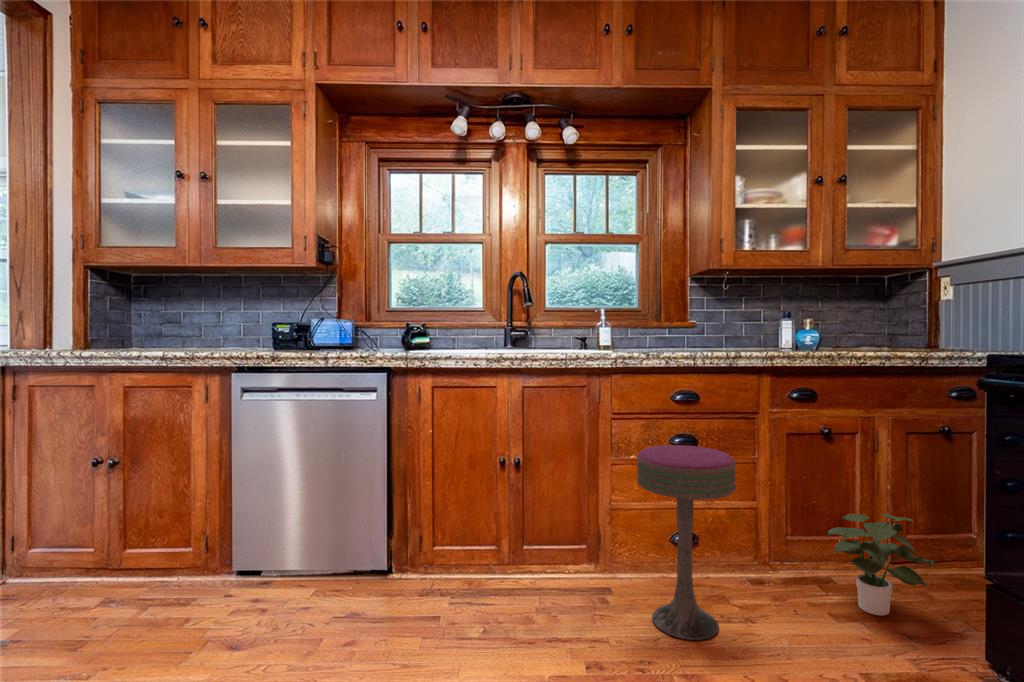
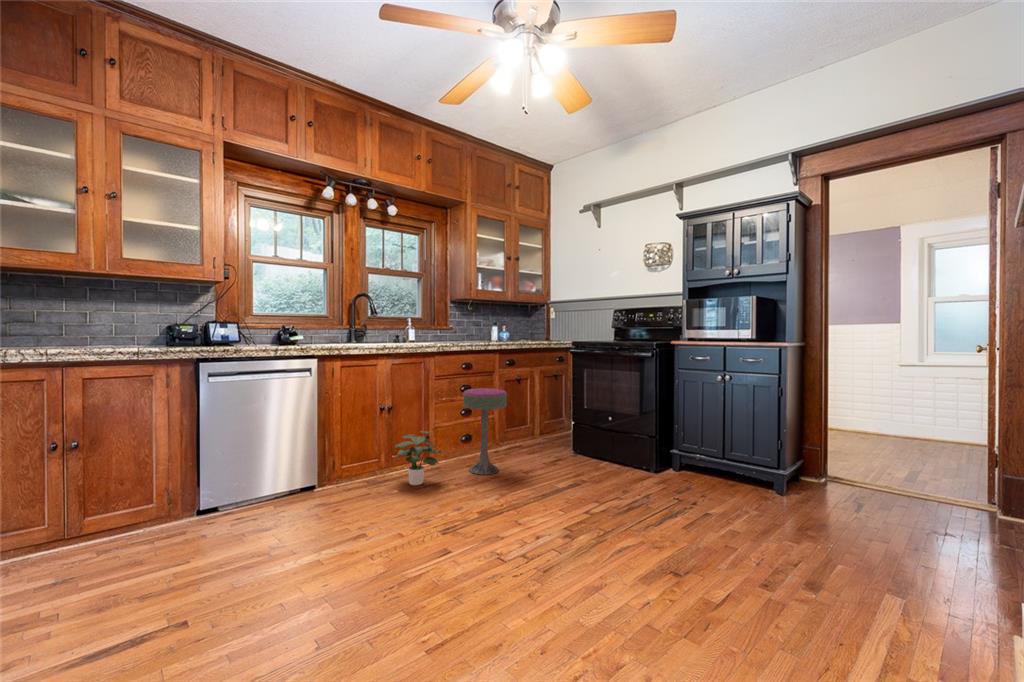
potted plant: present [826,513,934,616] -> present [394,431,442,485]

